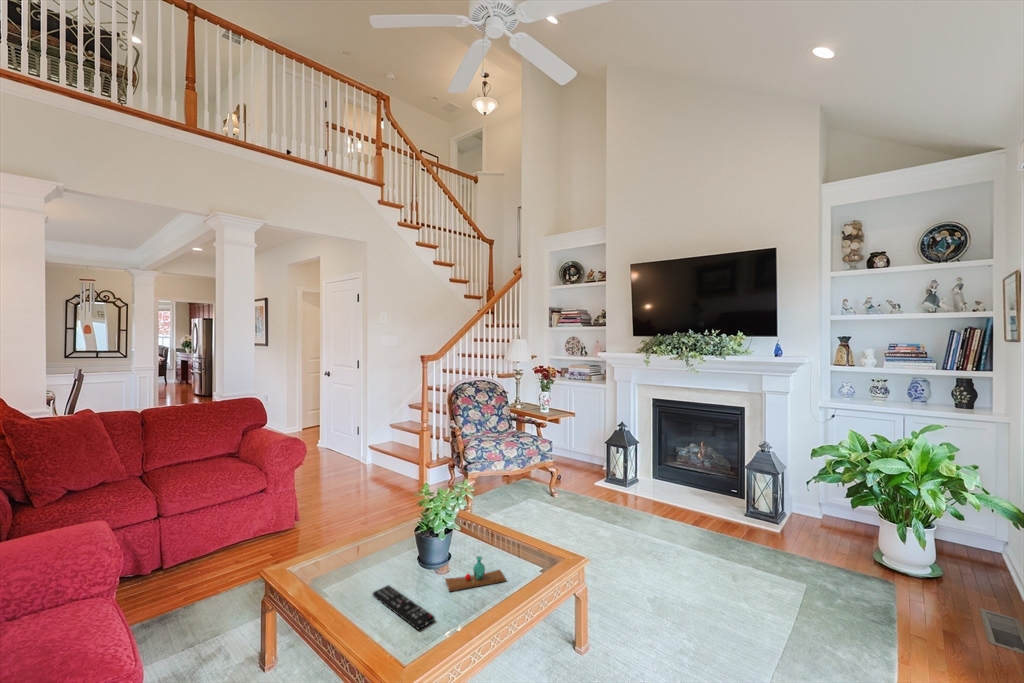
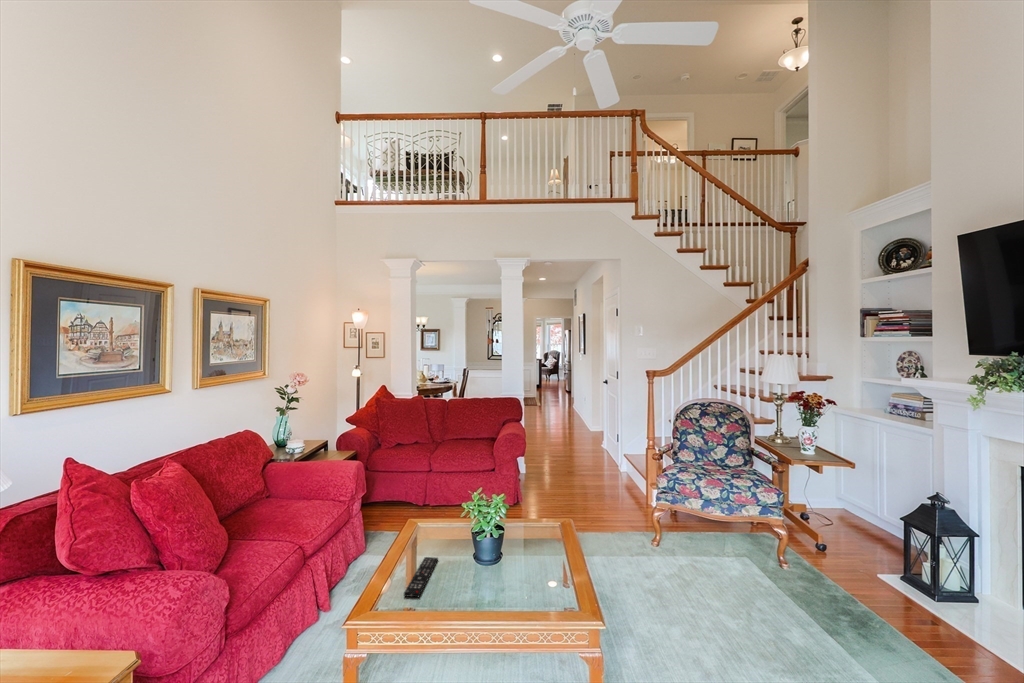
vase: present [446,556,505,591] -> none [456,569,506,604]

